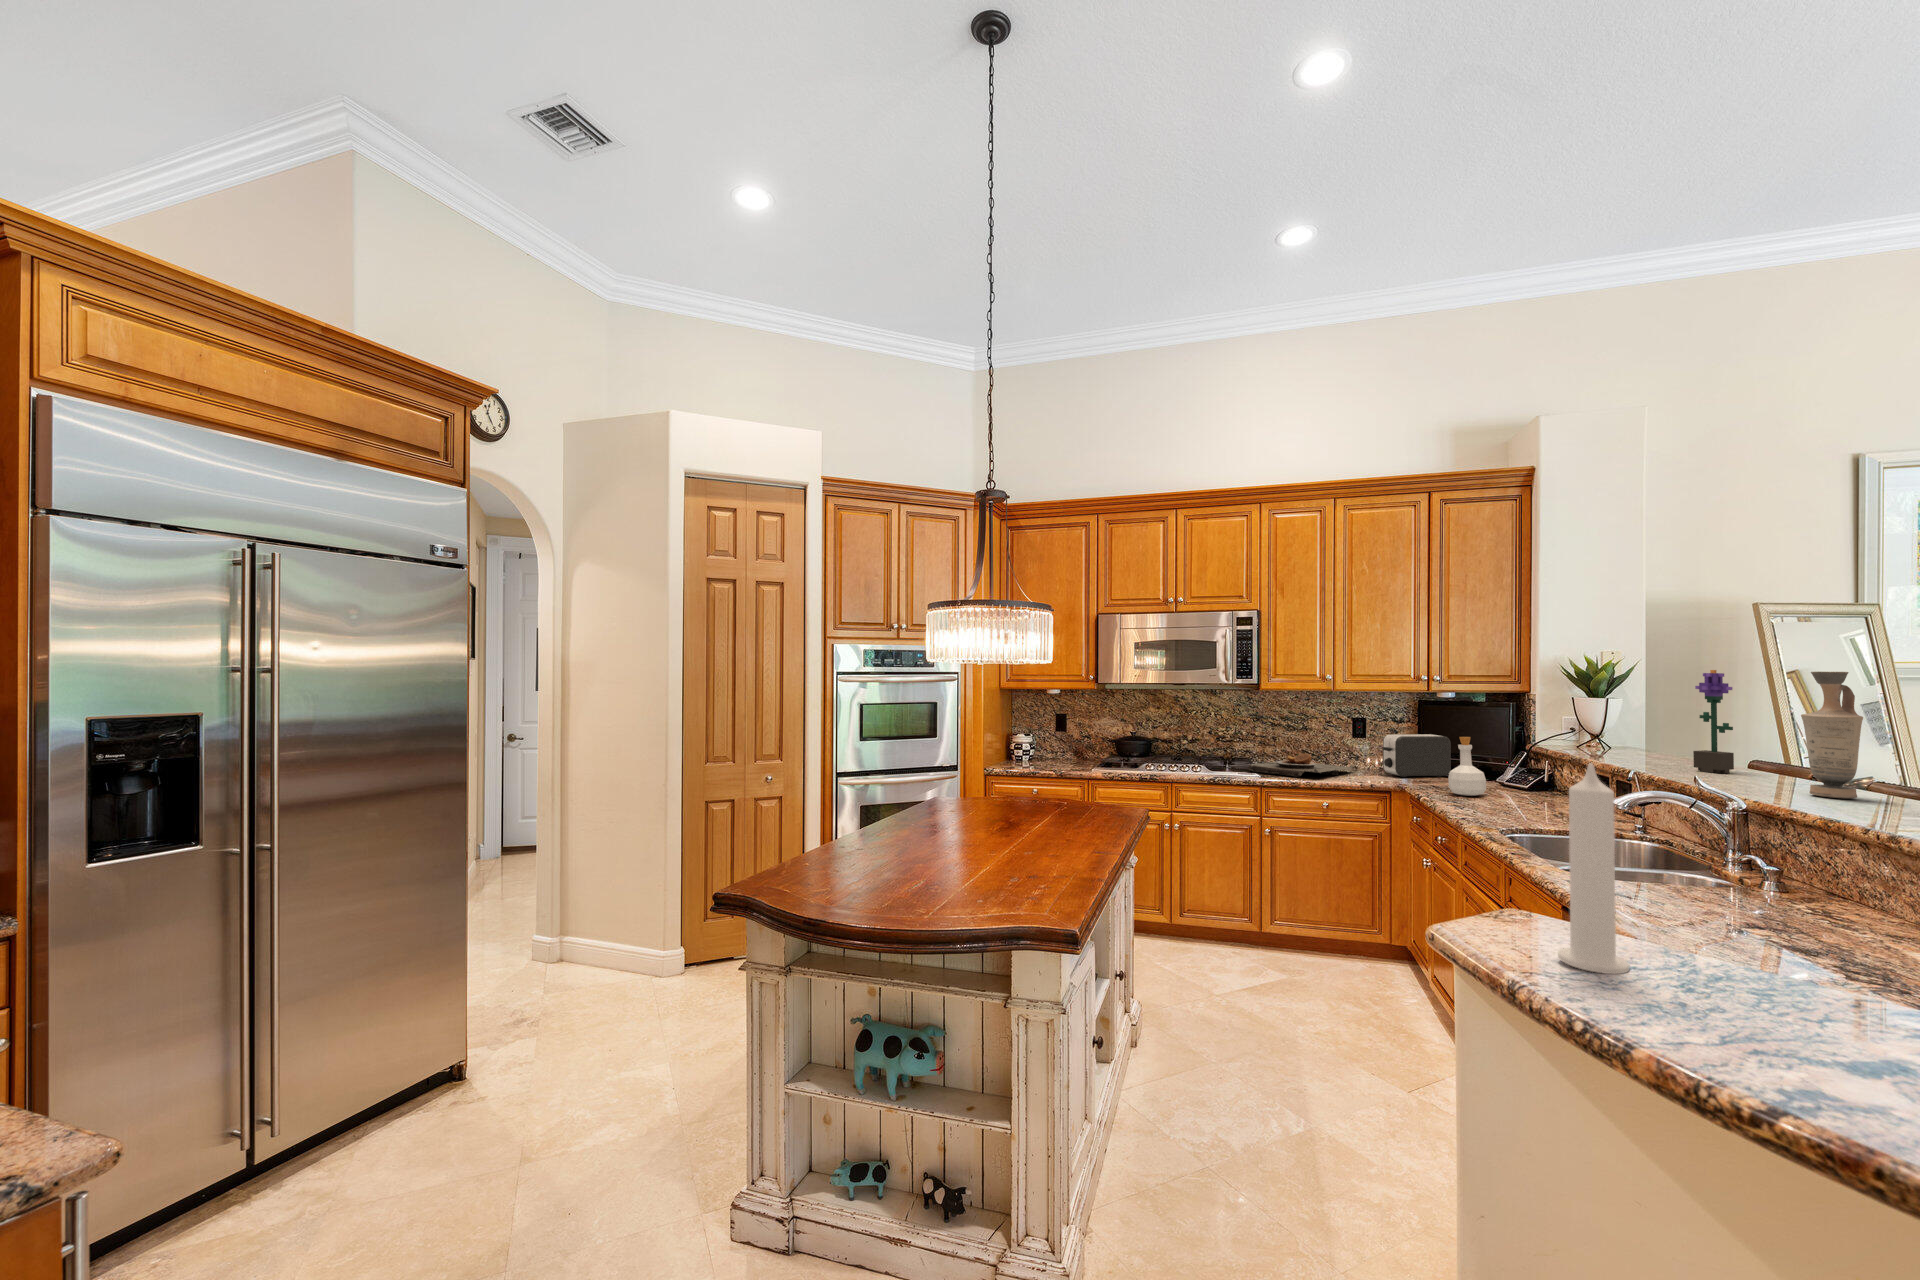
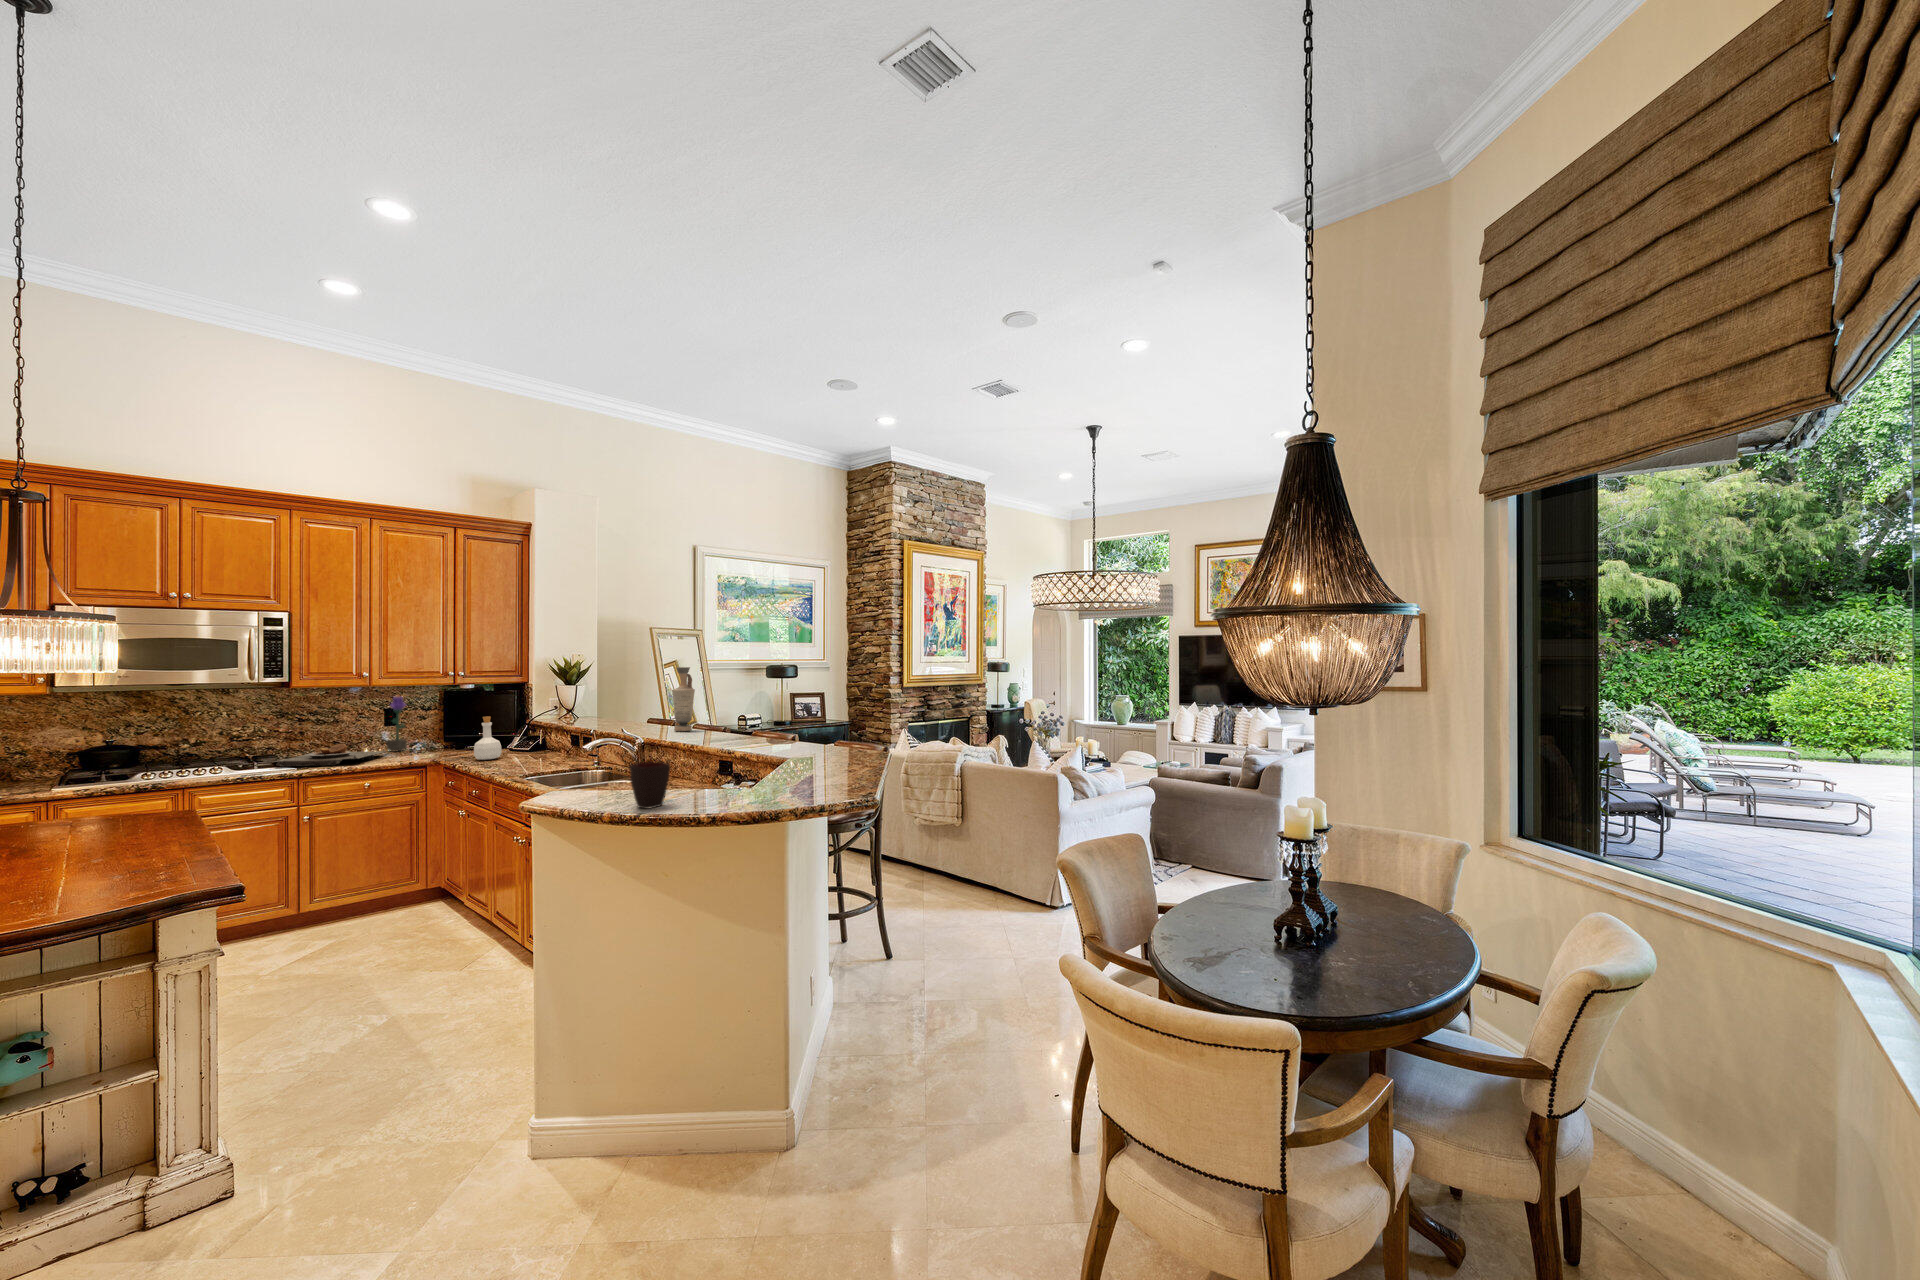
potted flower: present [1693,670,1734,773] -> present [386,695,407,752]
toaster: present [1383,734,1451,777] -> none [414,717,470,753]
candle: present [1558,763,1629,974] -> none [589,721,616,808]
cup: none [1663,886,1807,1029] -> present [630,762,670,809]

